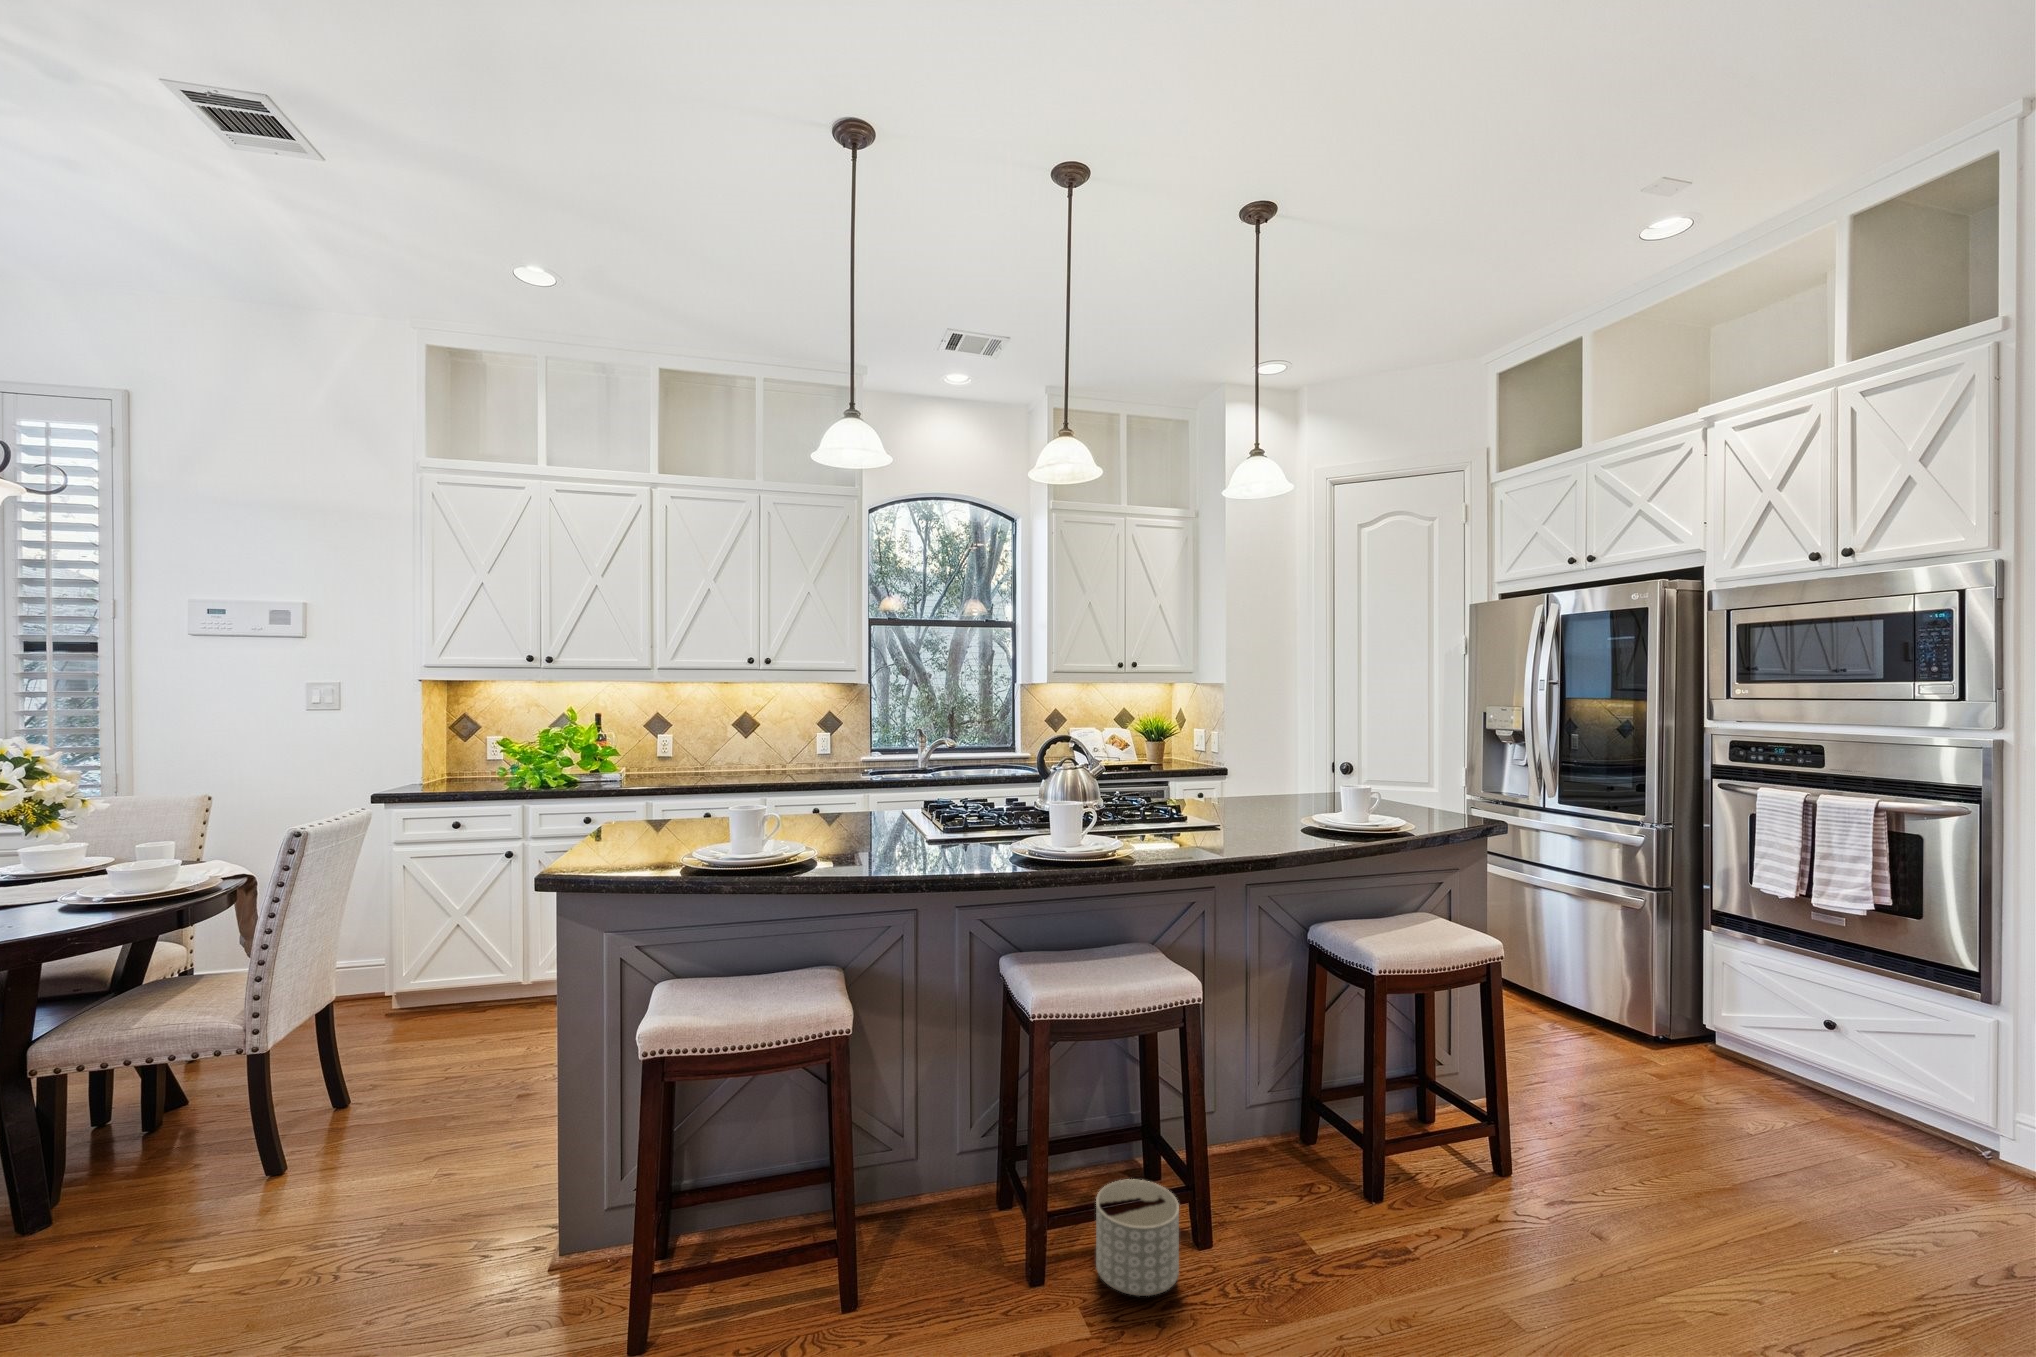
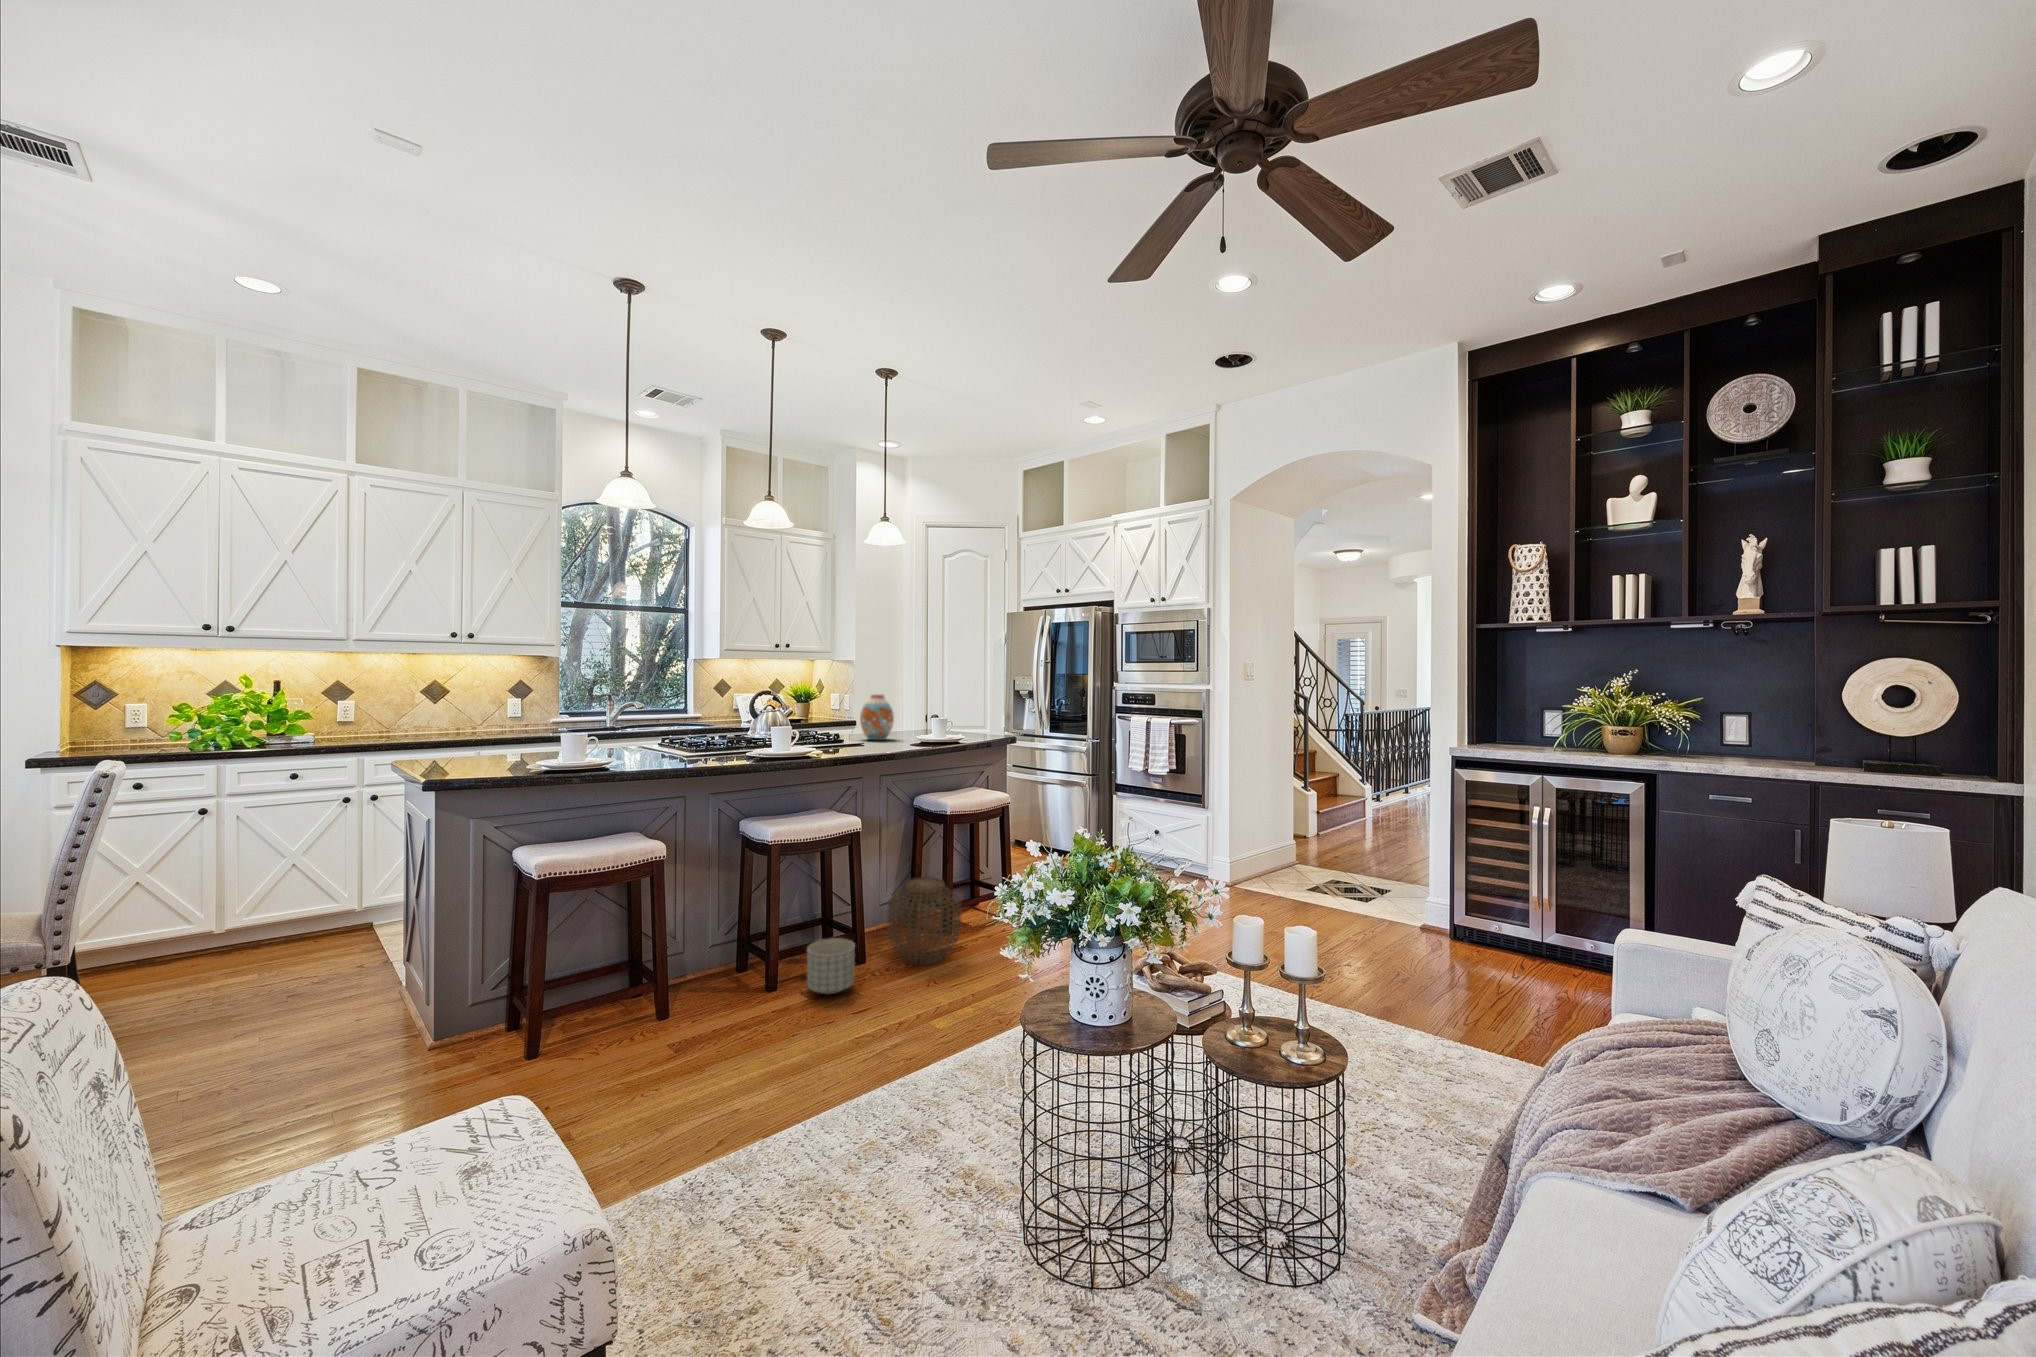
vase: none [1215,741,1271,818] -> present [860,694,894,740]
woven basket: none [1247,1085,1391,1264] -> present [888,877,962,965]

